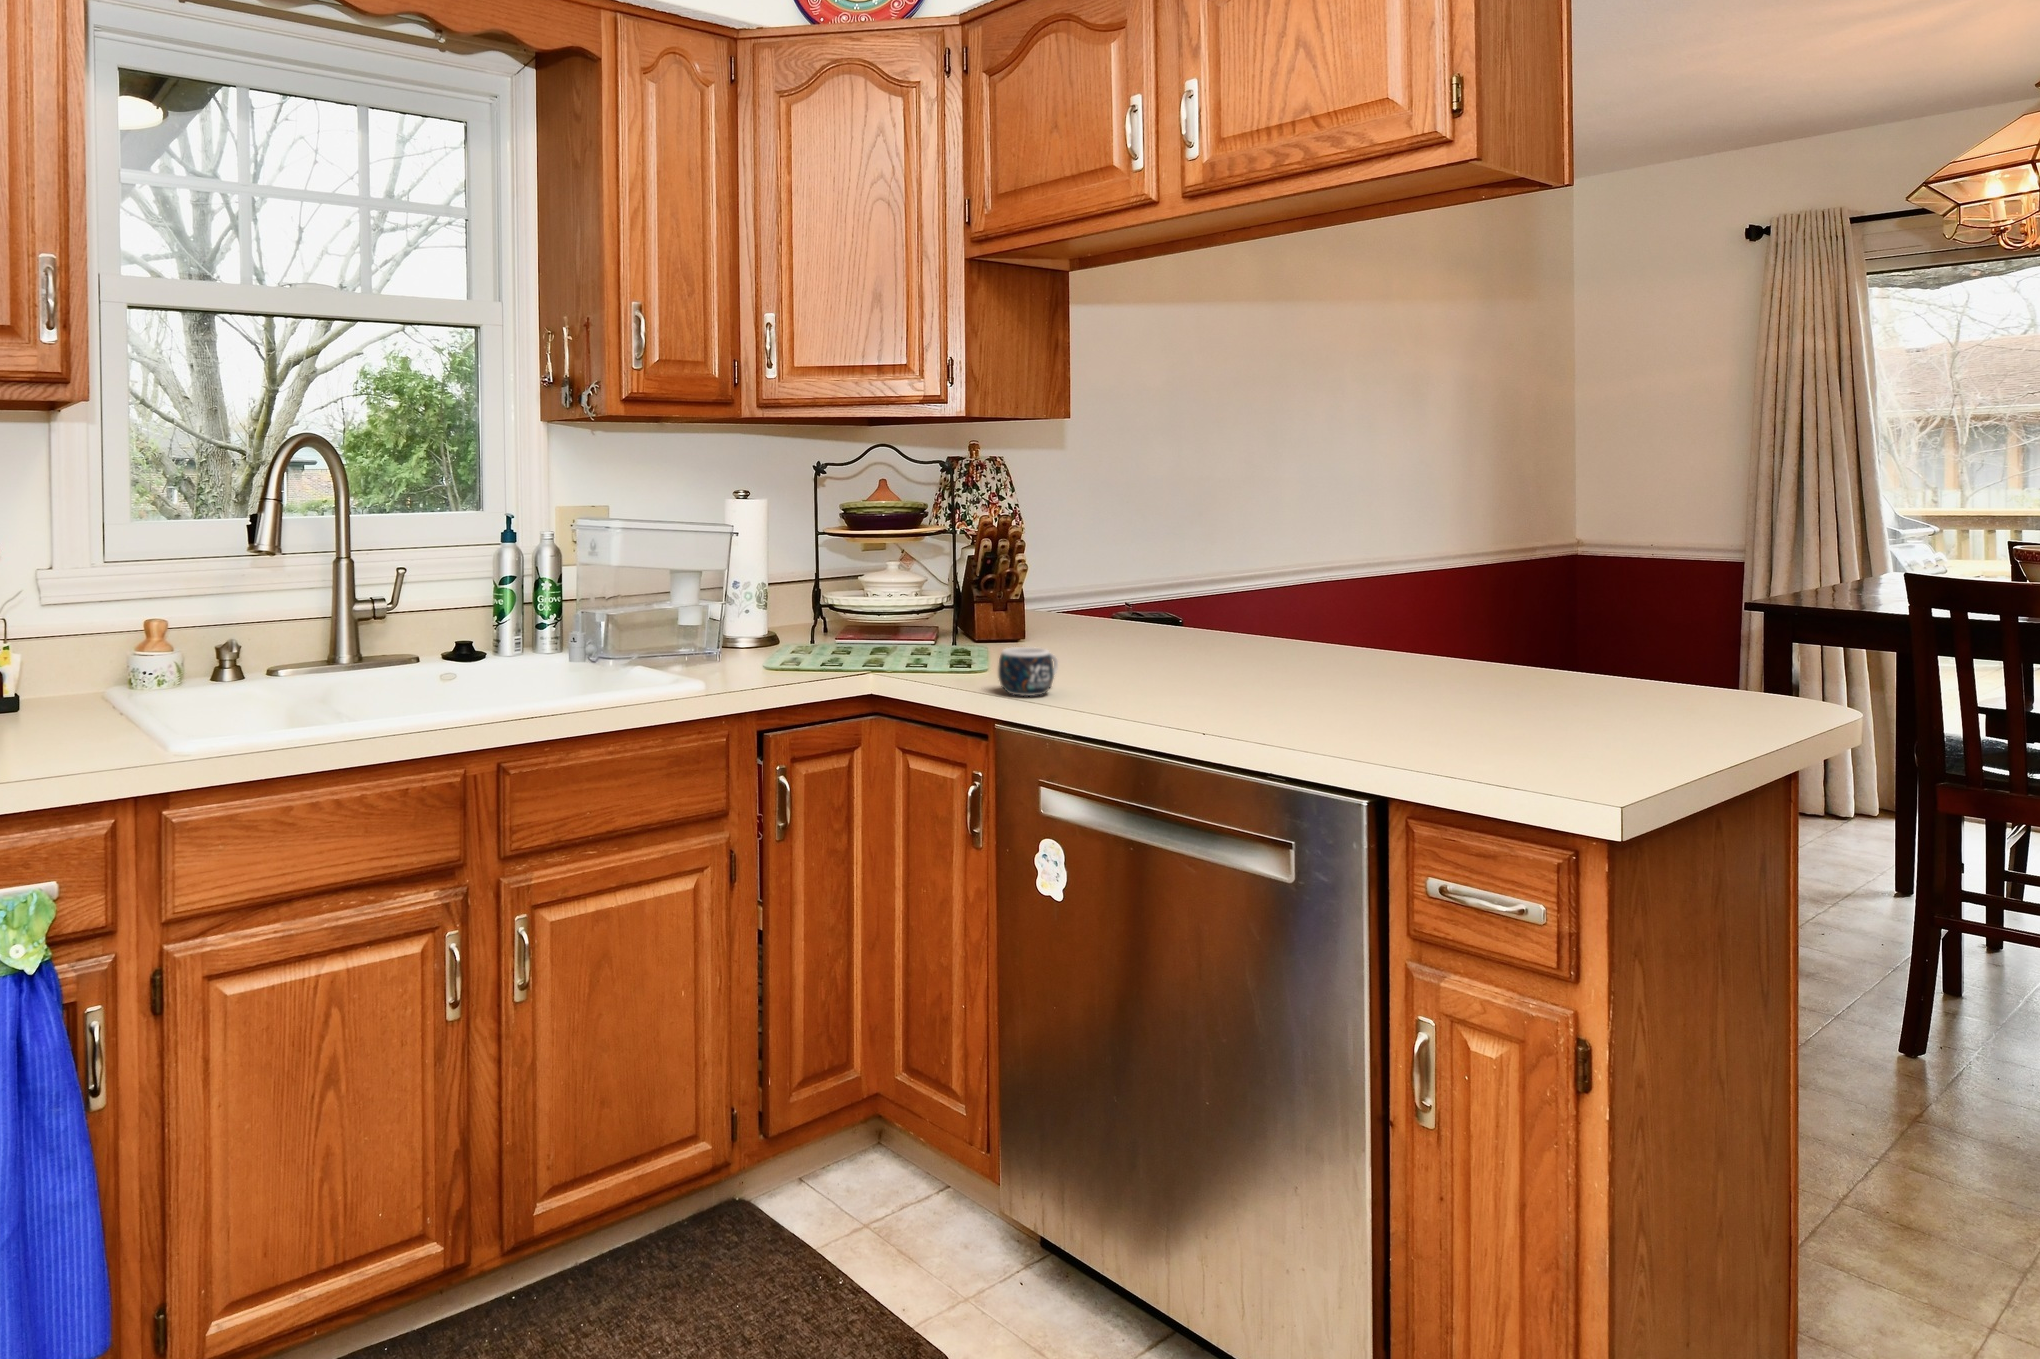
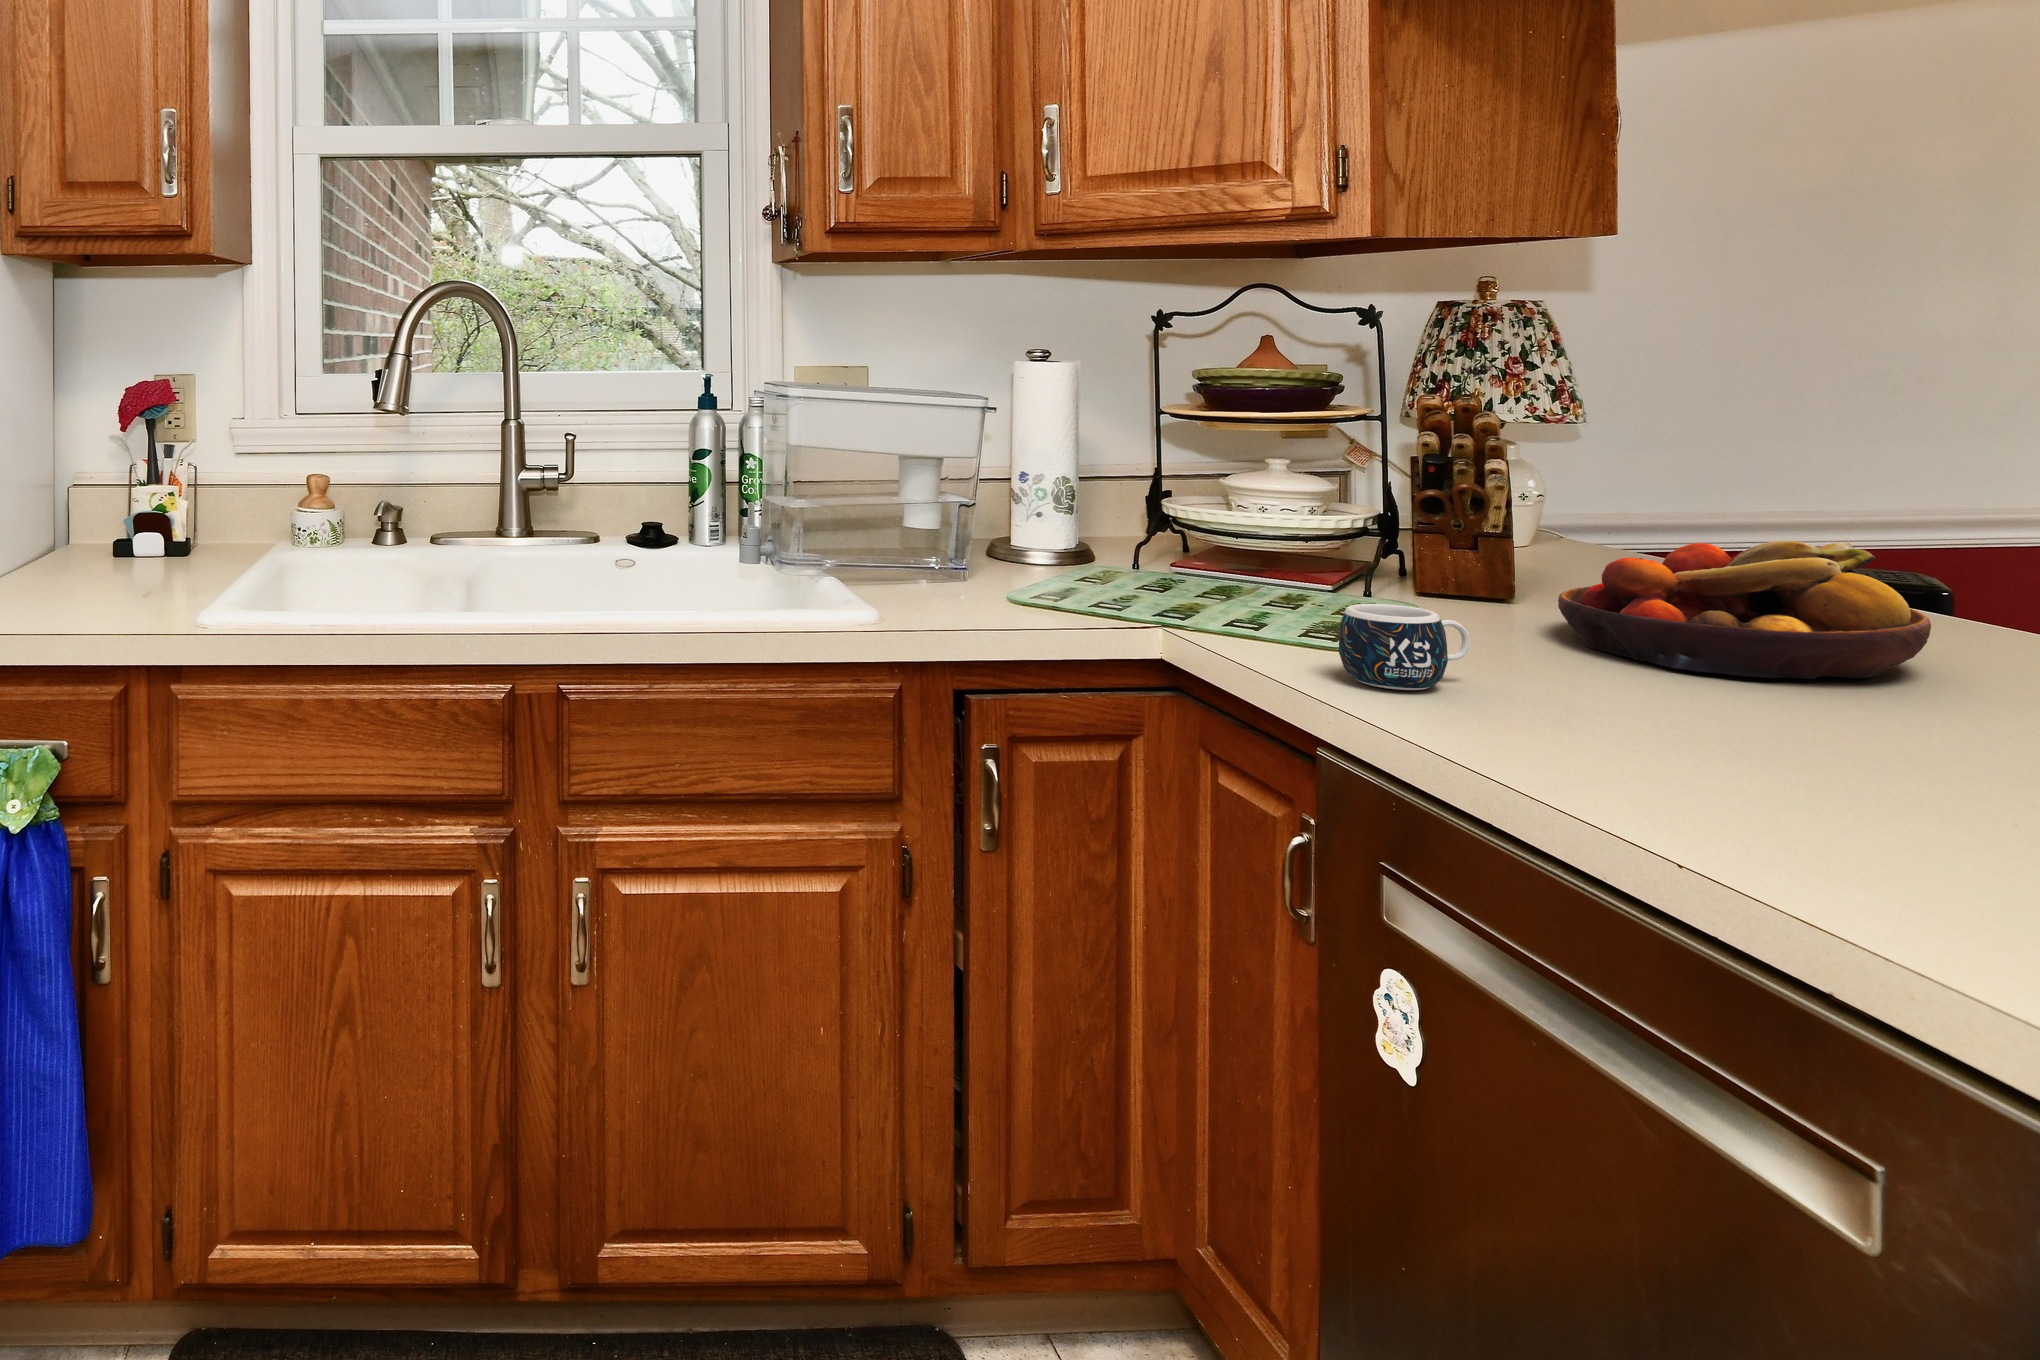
fruit bowl: none [1066,597,1225,671] -> present [1558,541,1931,679]

